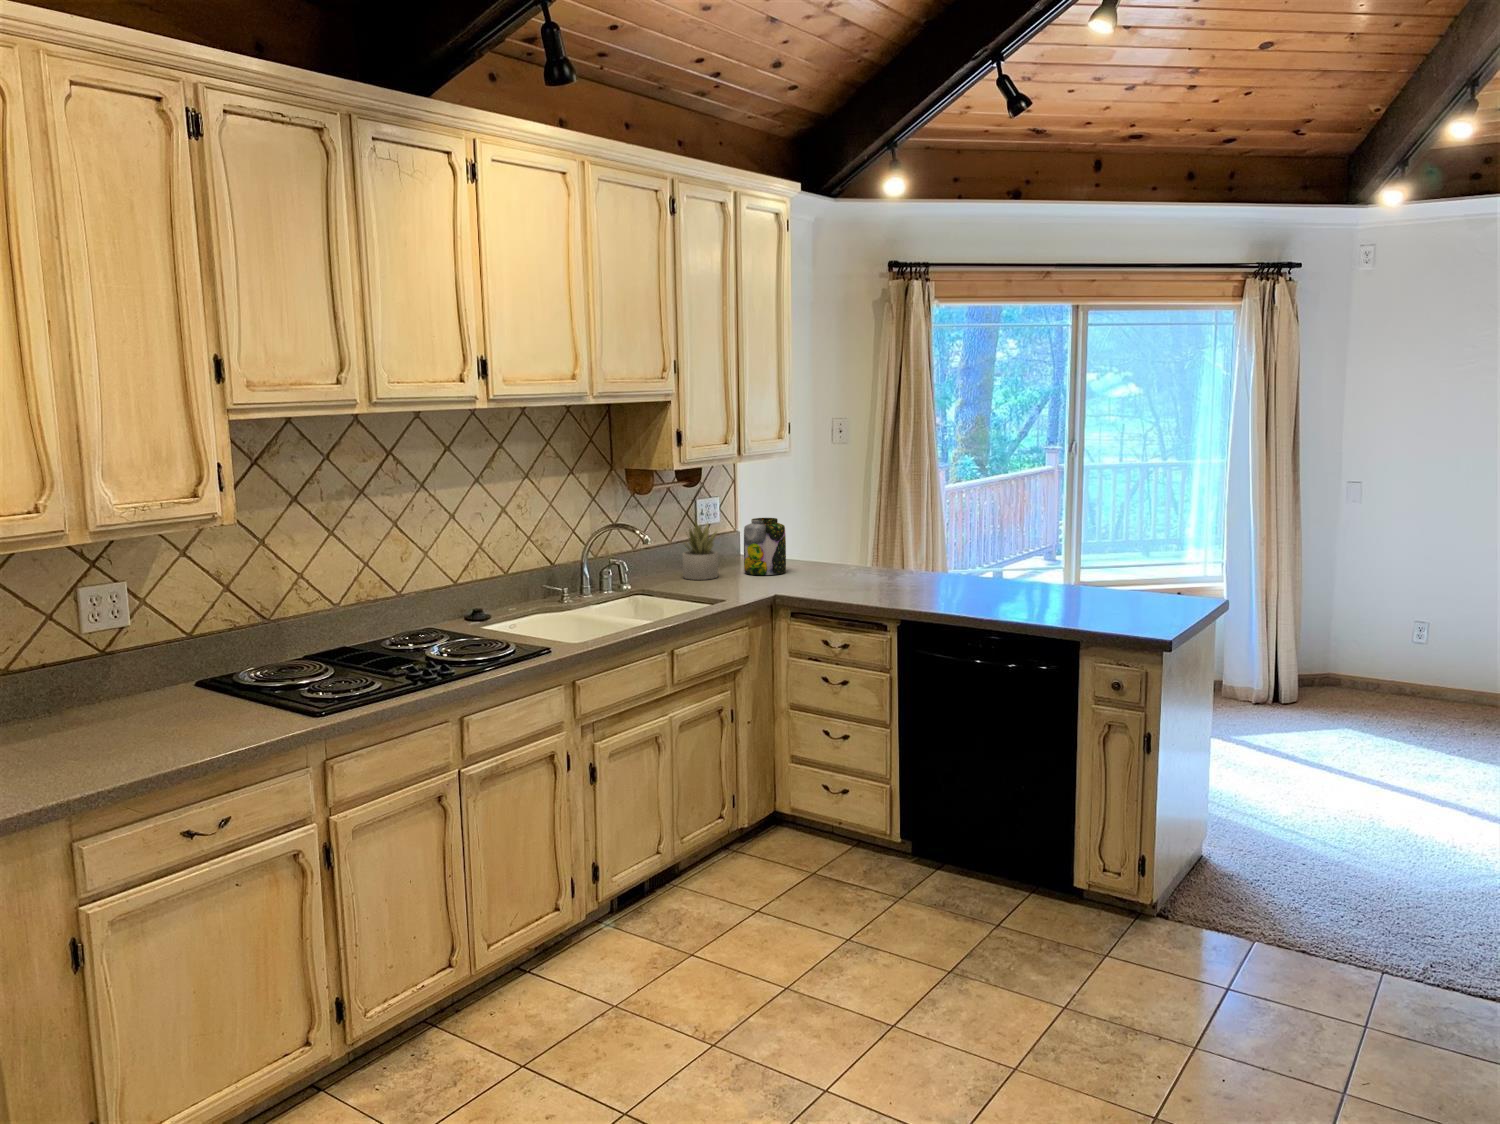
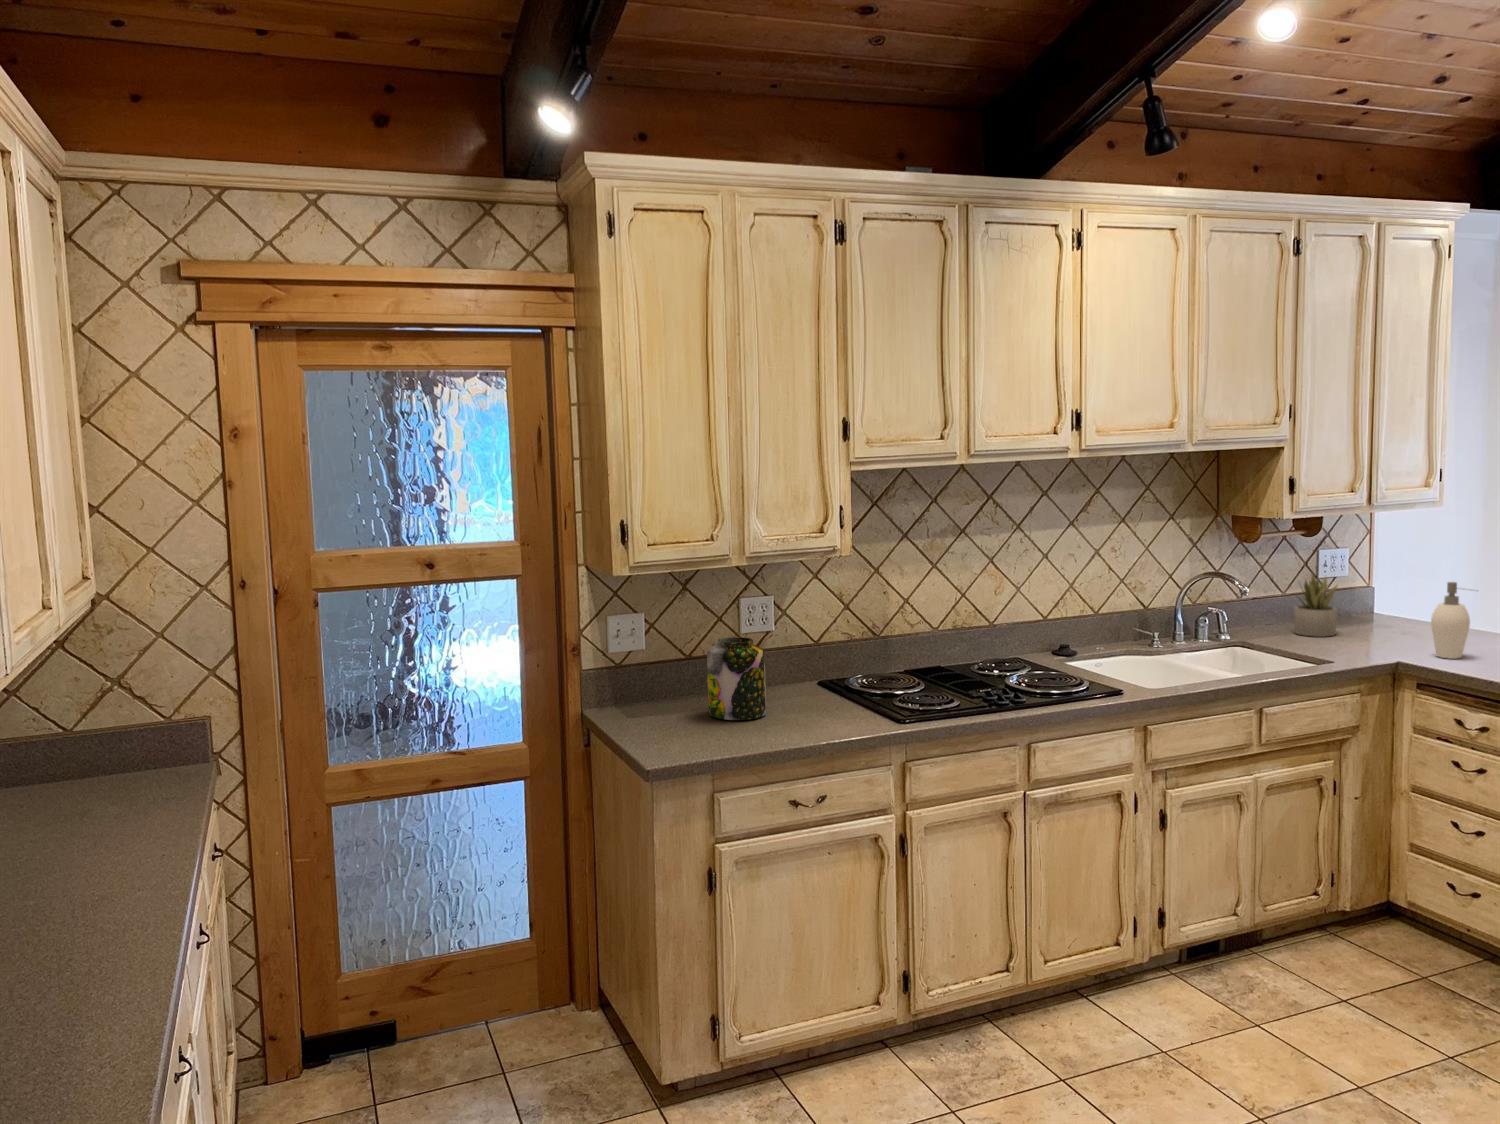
jar: present [744,518,786,575] -> present [707,637,766,720]
soap dispenser: none [798,522,833,590] -> present [1431,582,1470,659]

